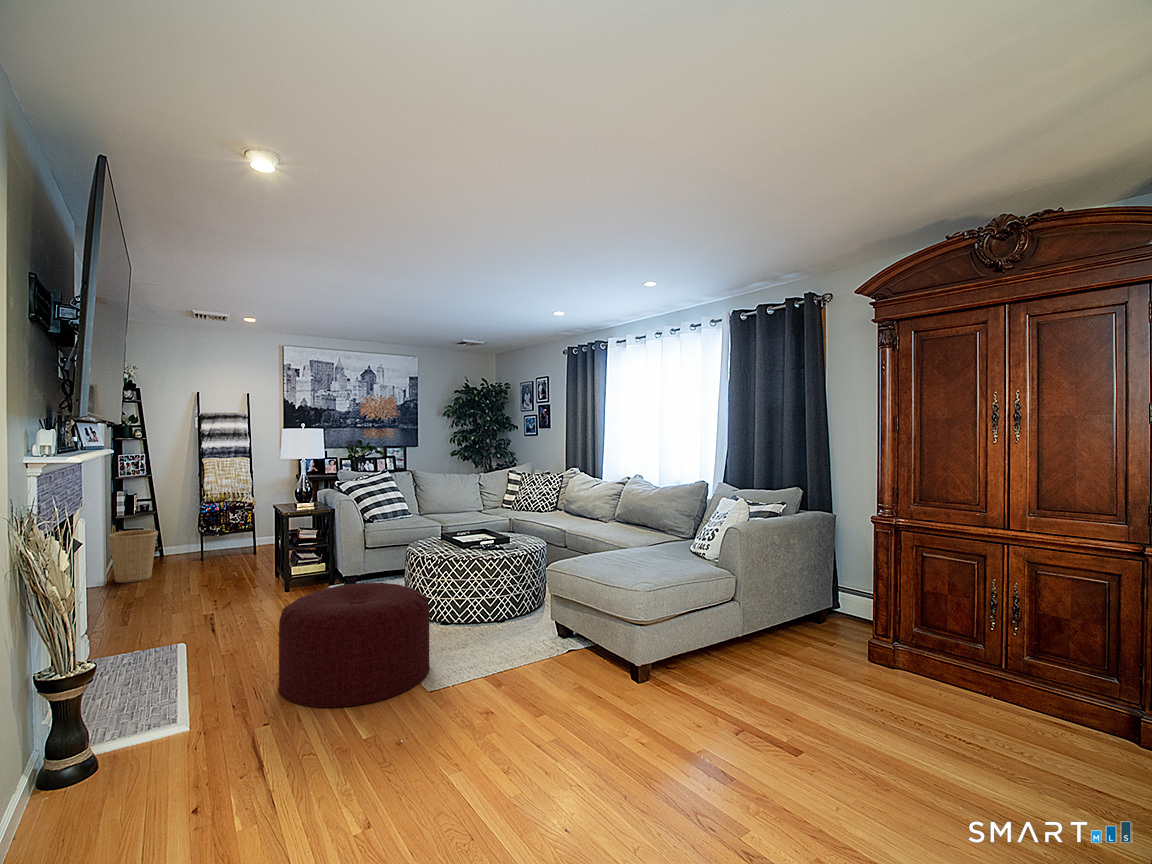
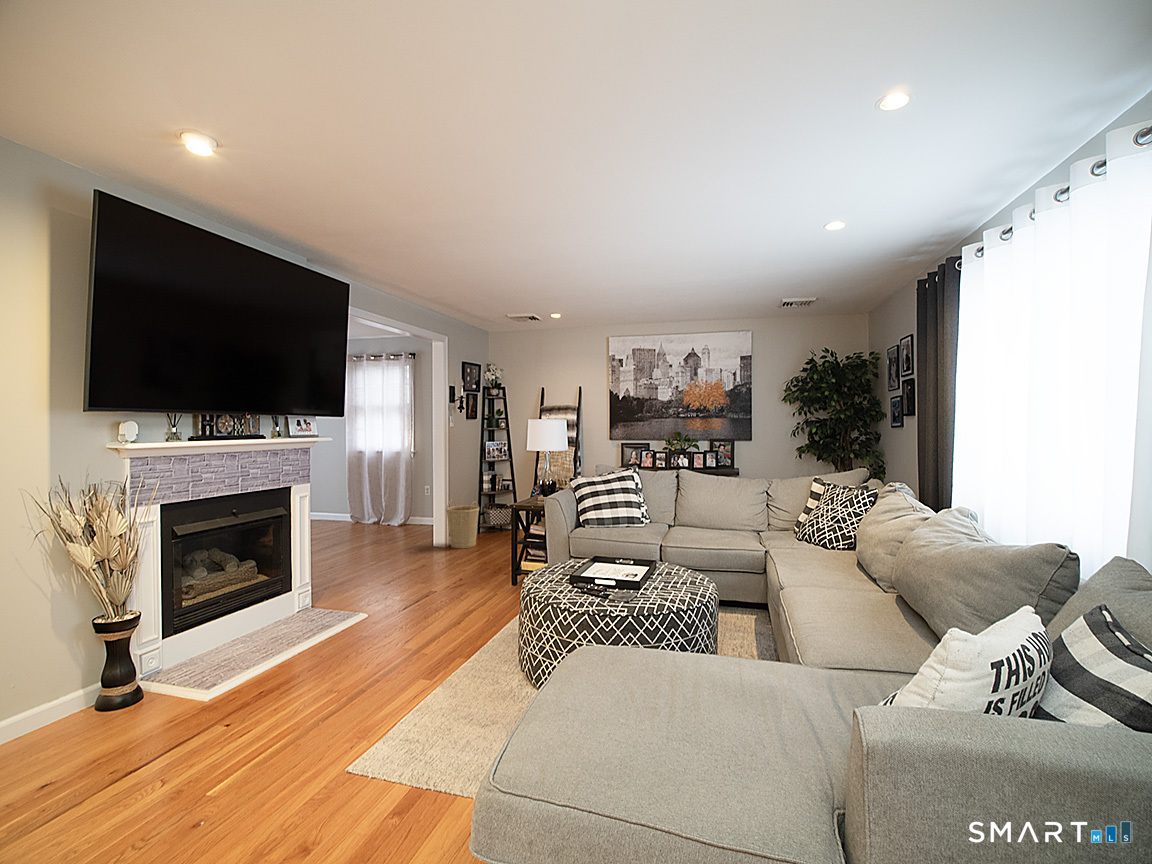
ottoman: present [279,583,430,707] -> none [262,602,433,753]

